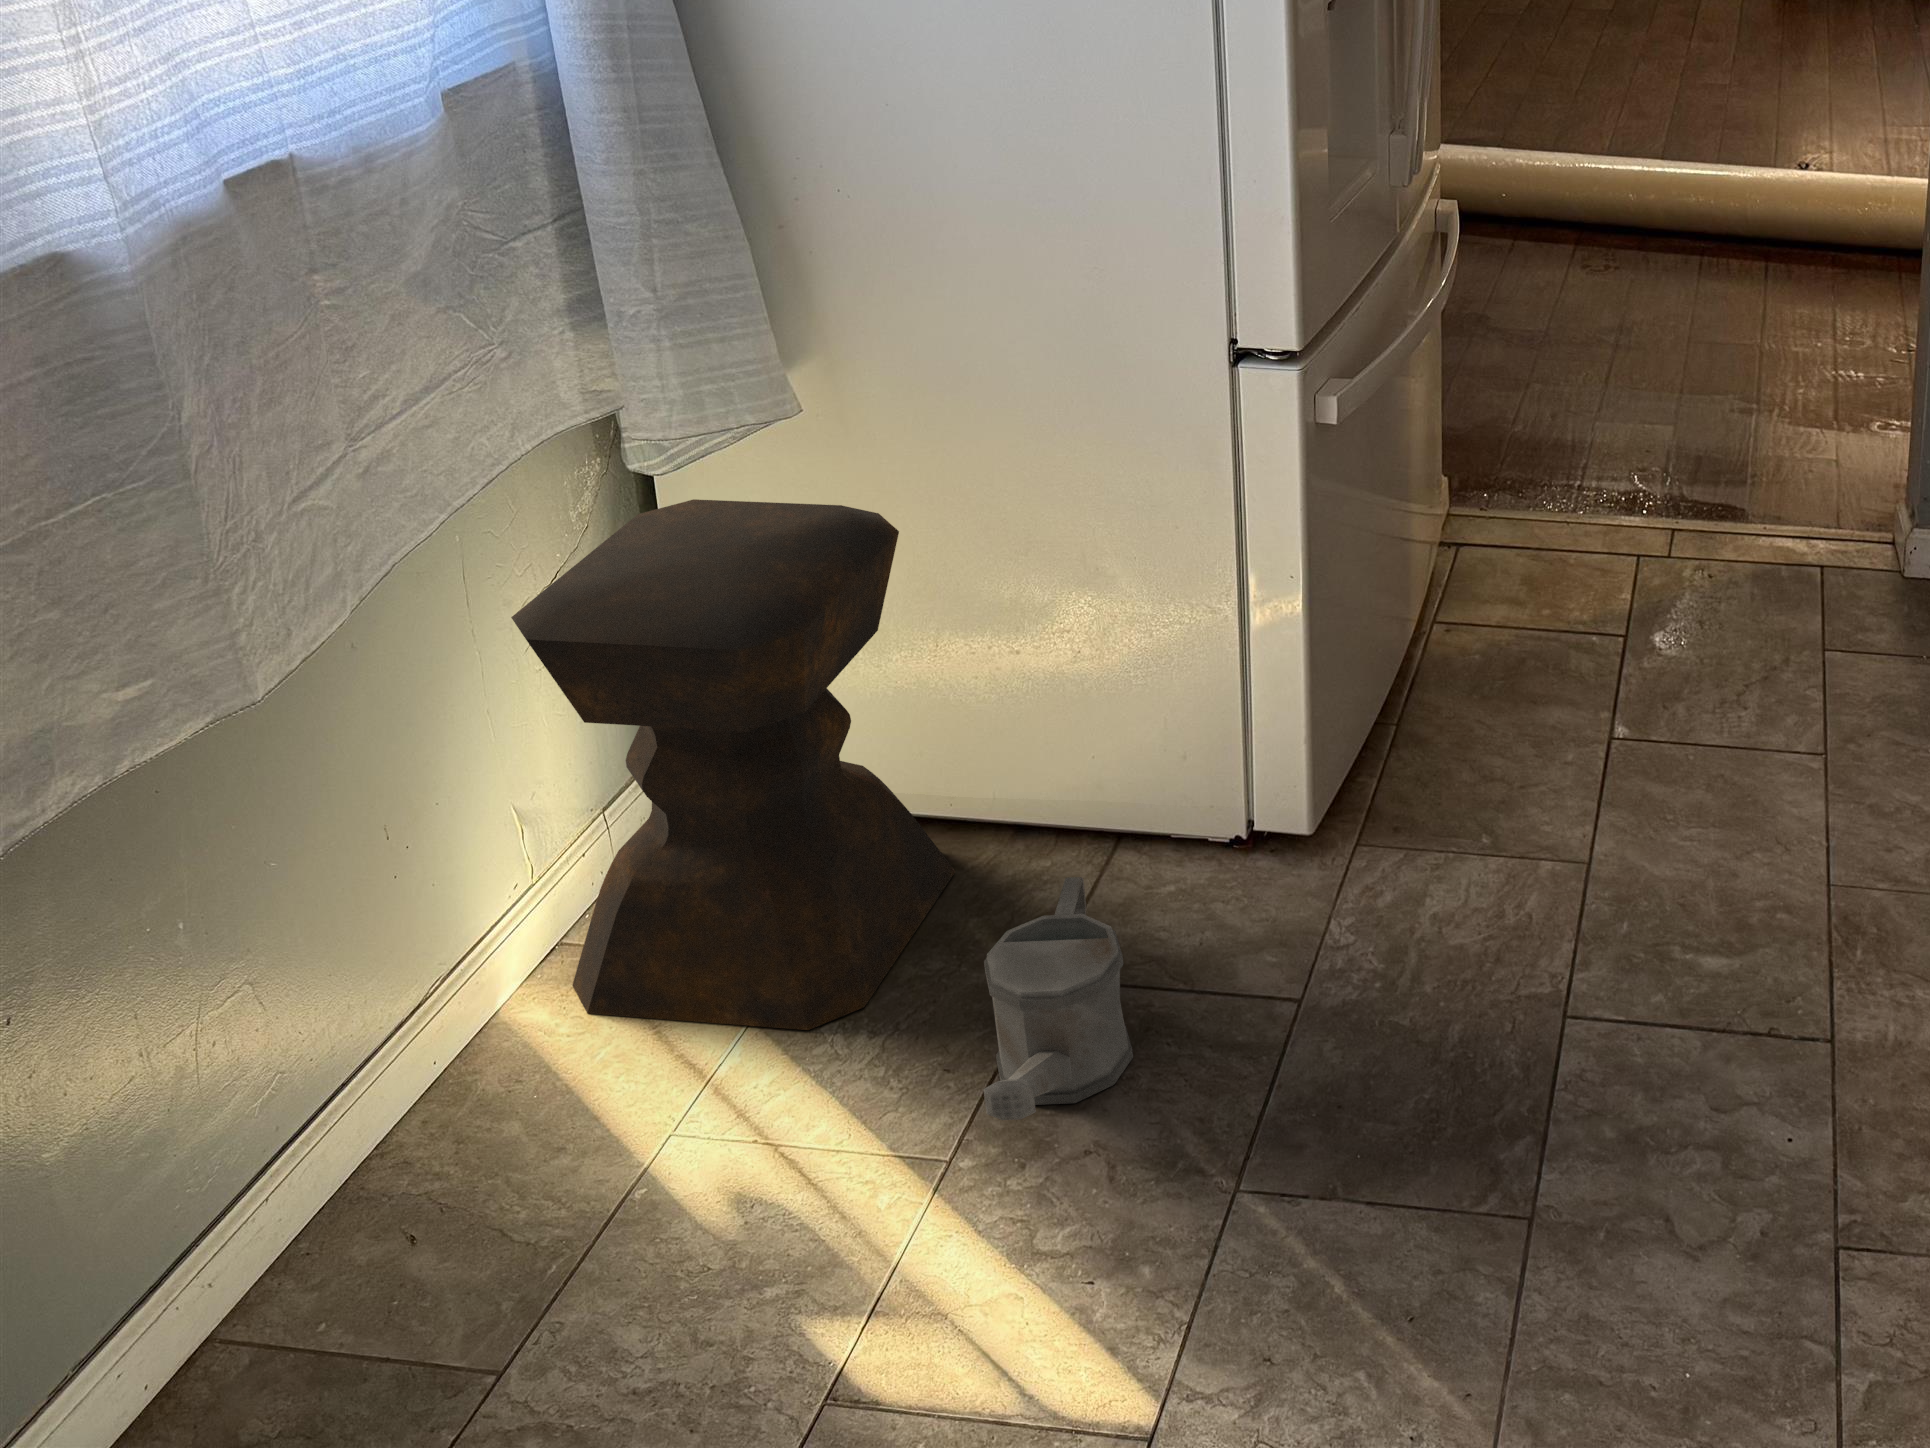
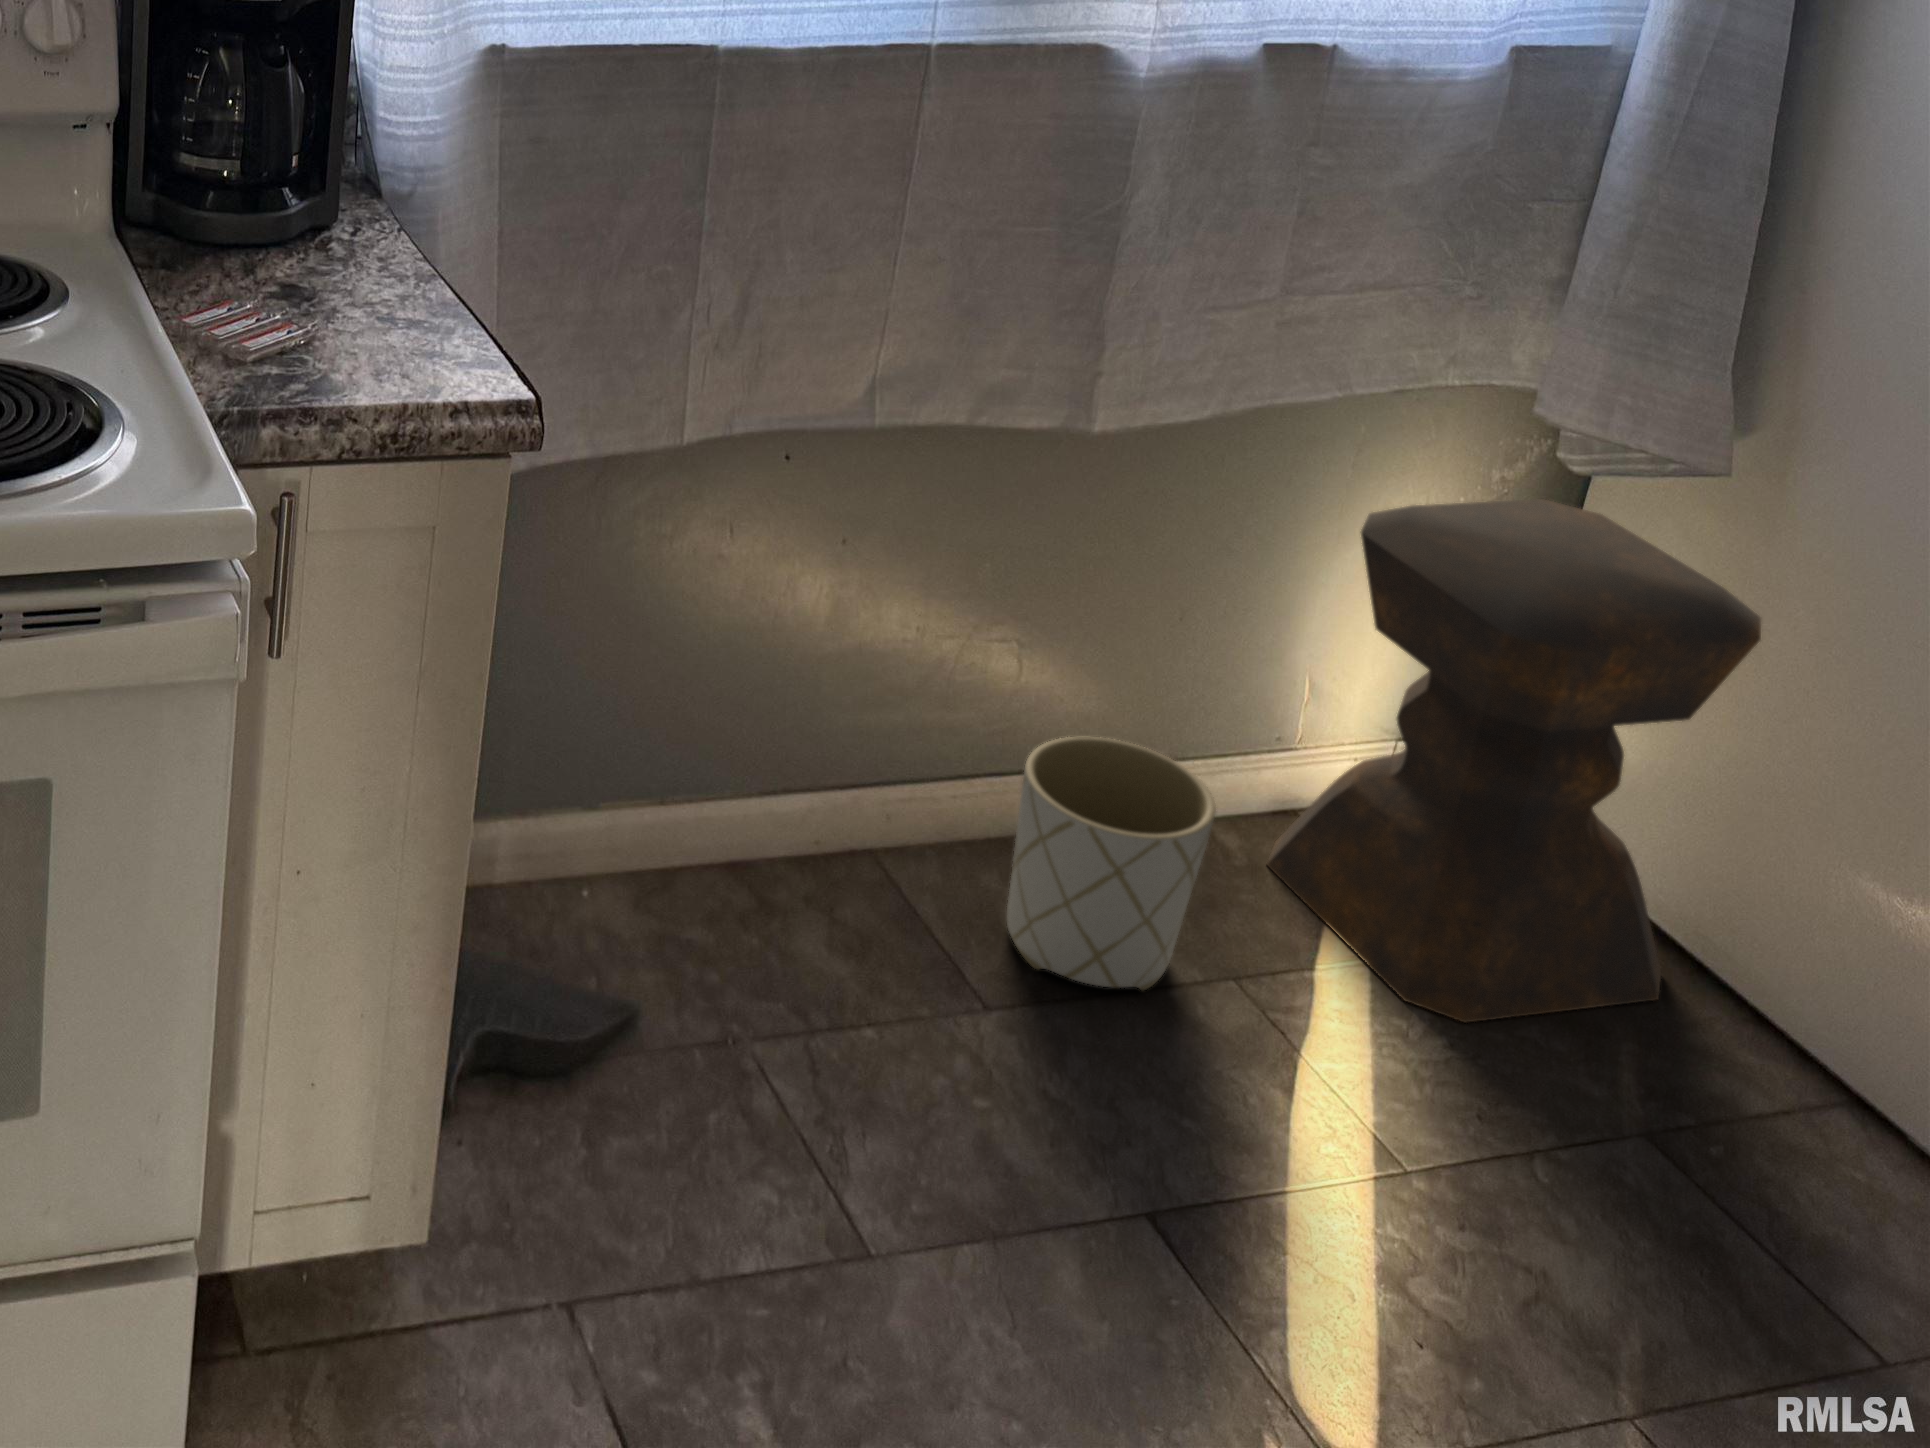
watering can: present [983,877,1133,1120] -> none [1430,1040,1726,1249]
planter: none [355,978,617,1297] -> present [1007,737,1216,990]

